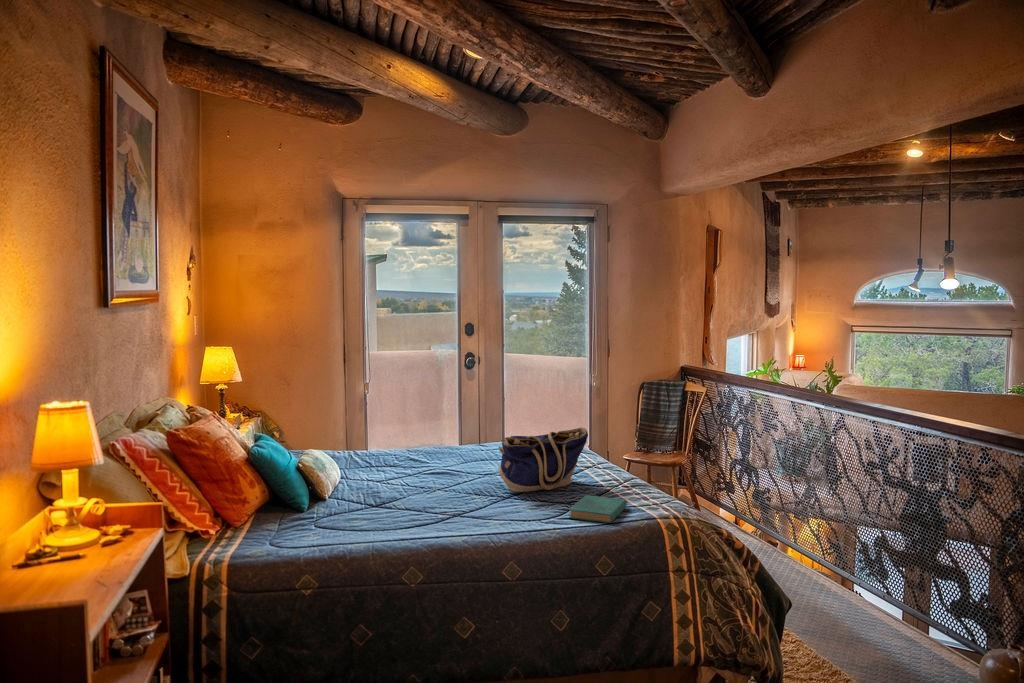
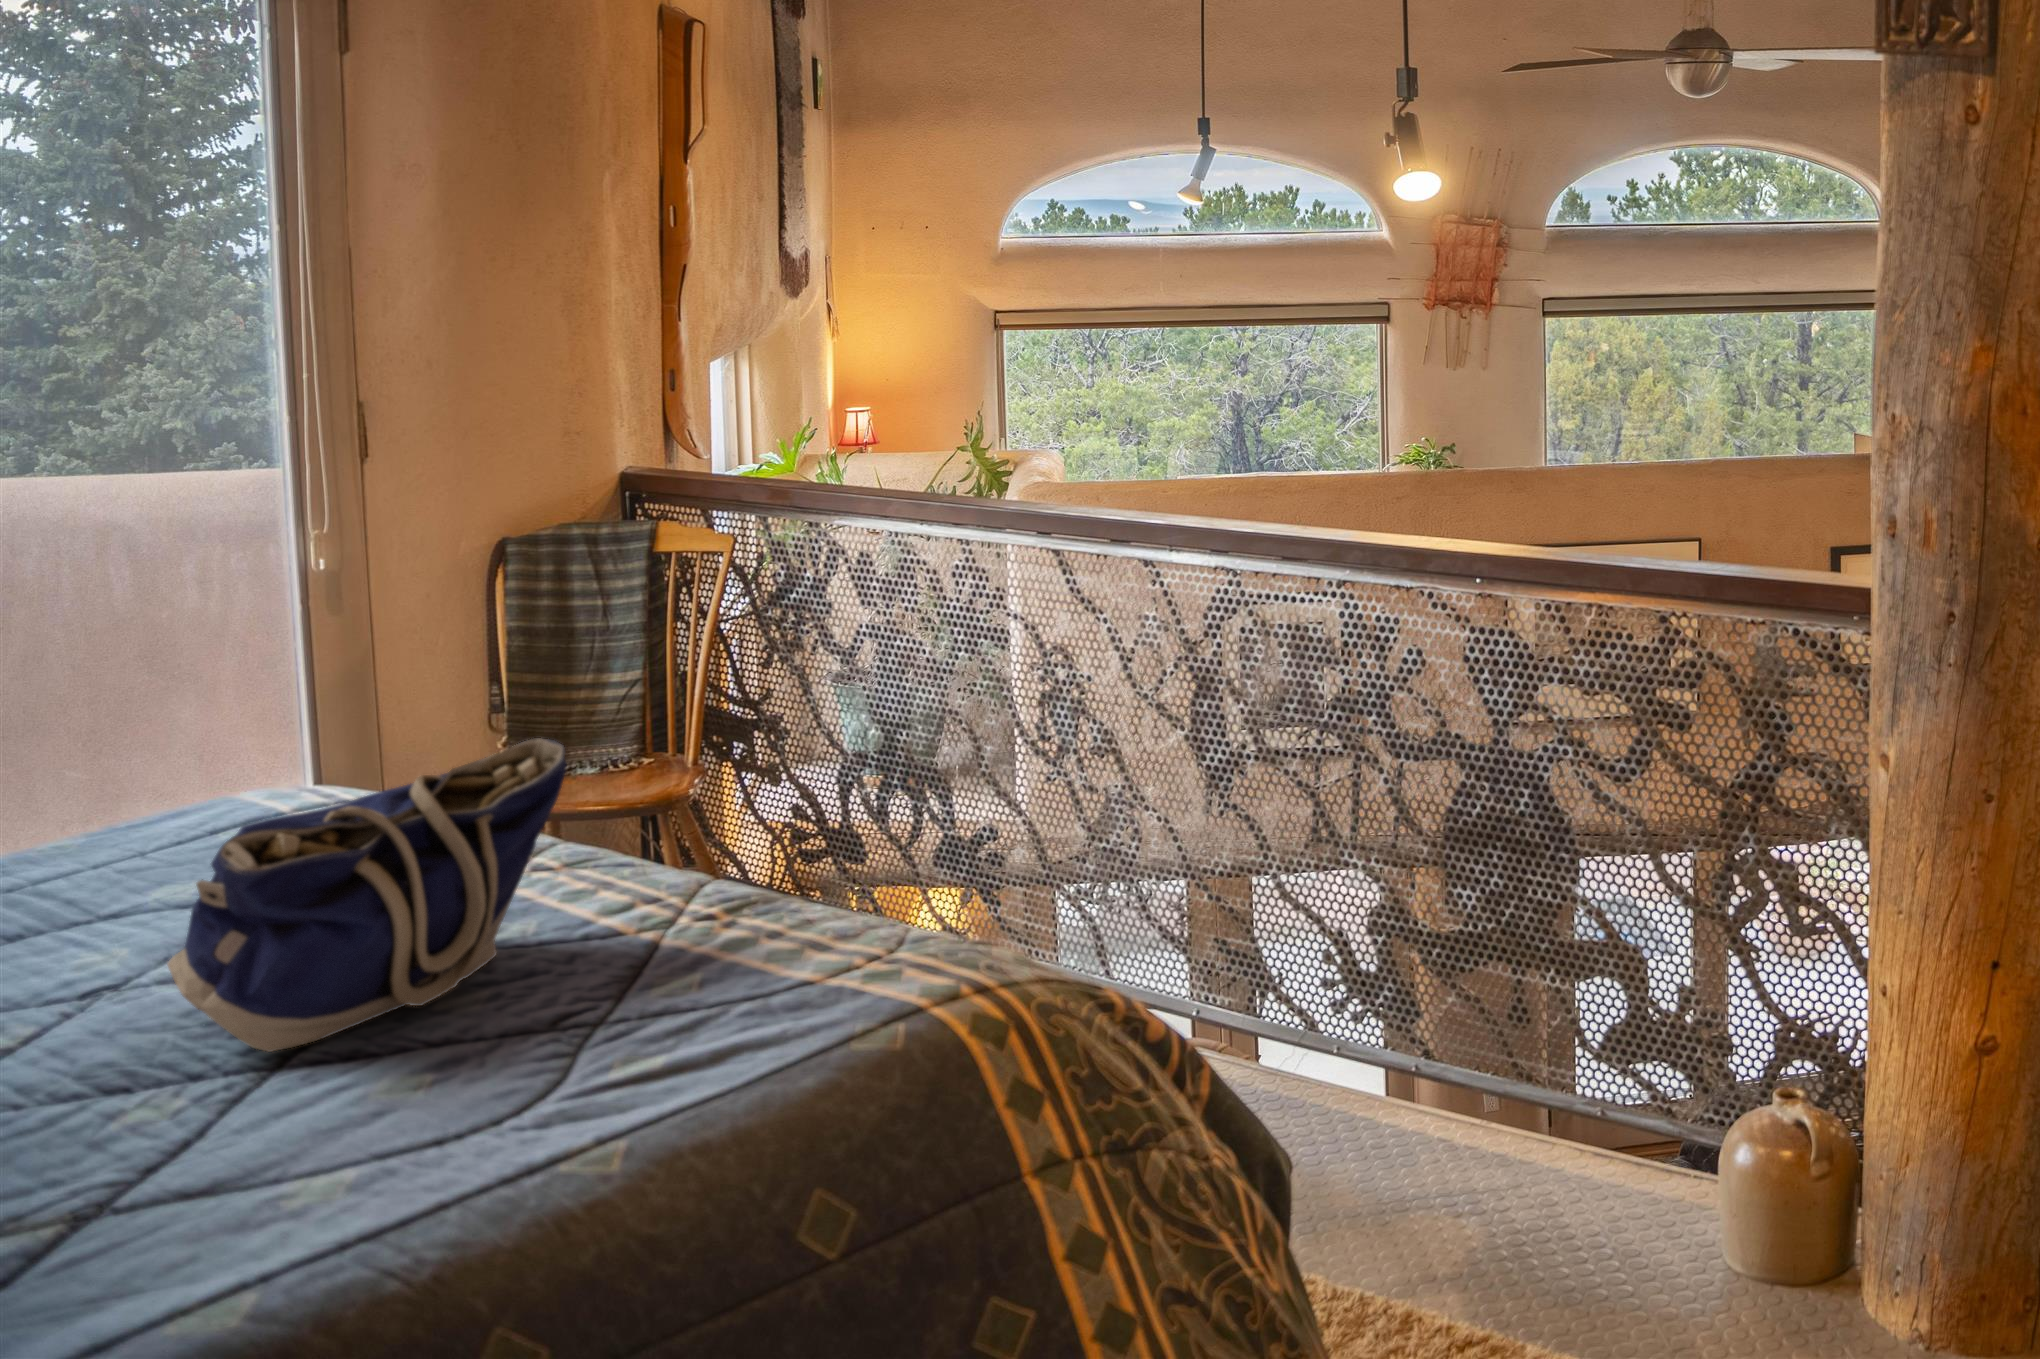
book: present [569,495,627,523] -> none [598,970,784,1099]

